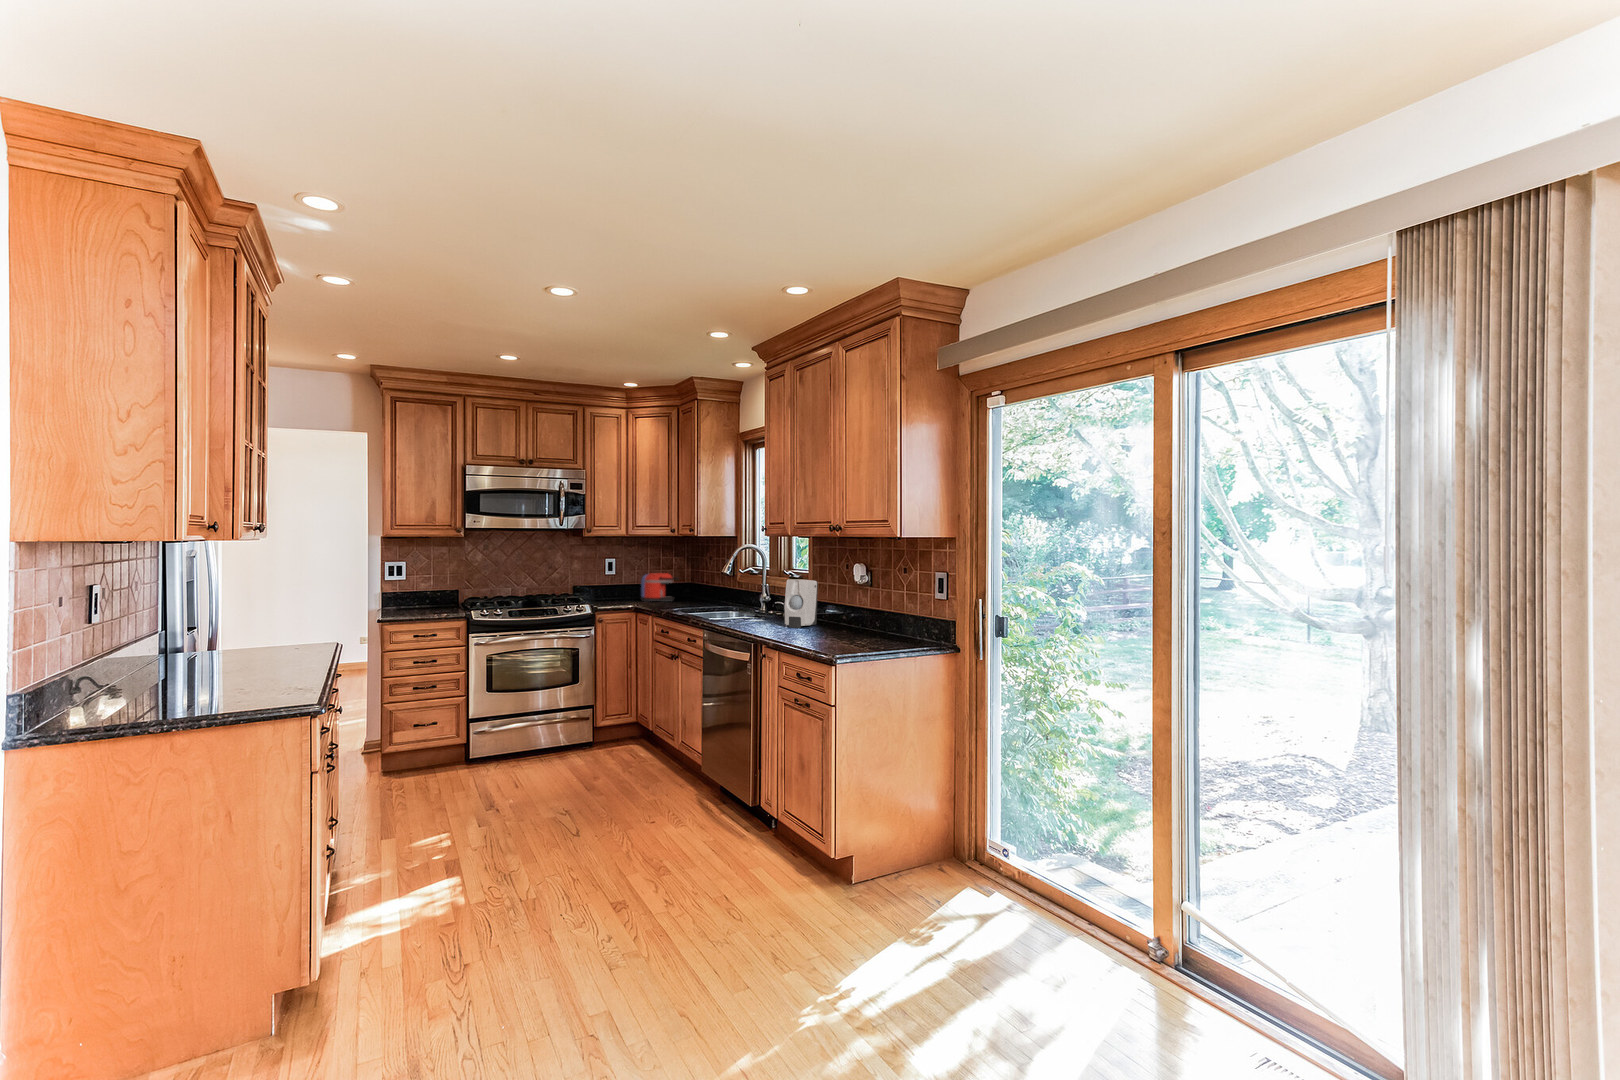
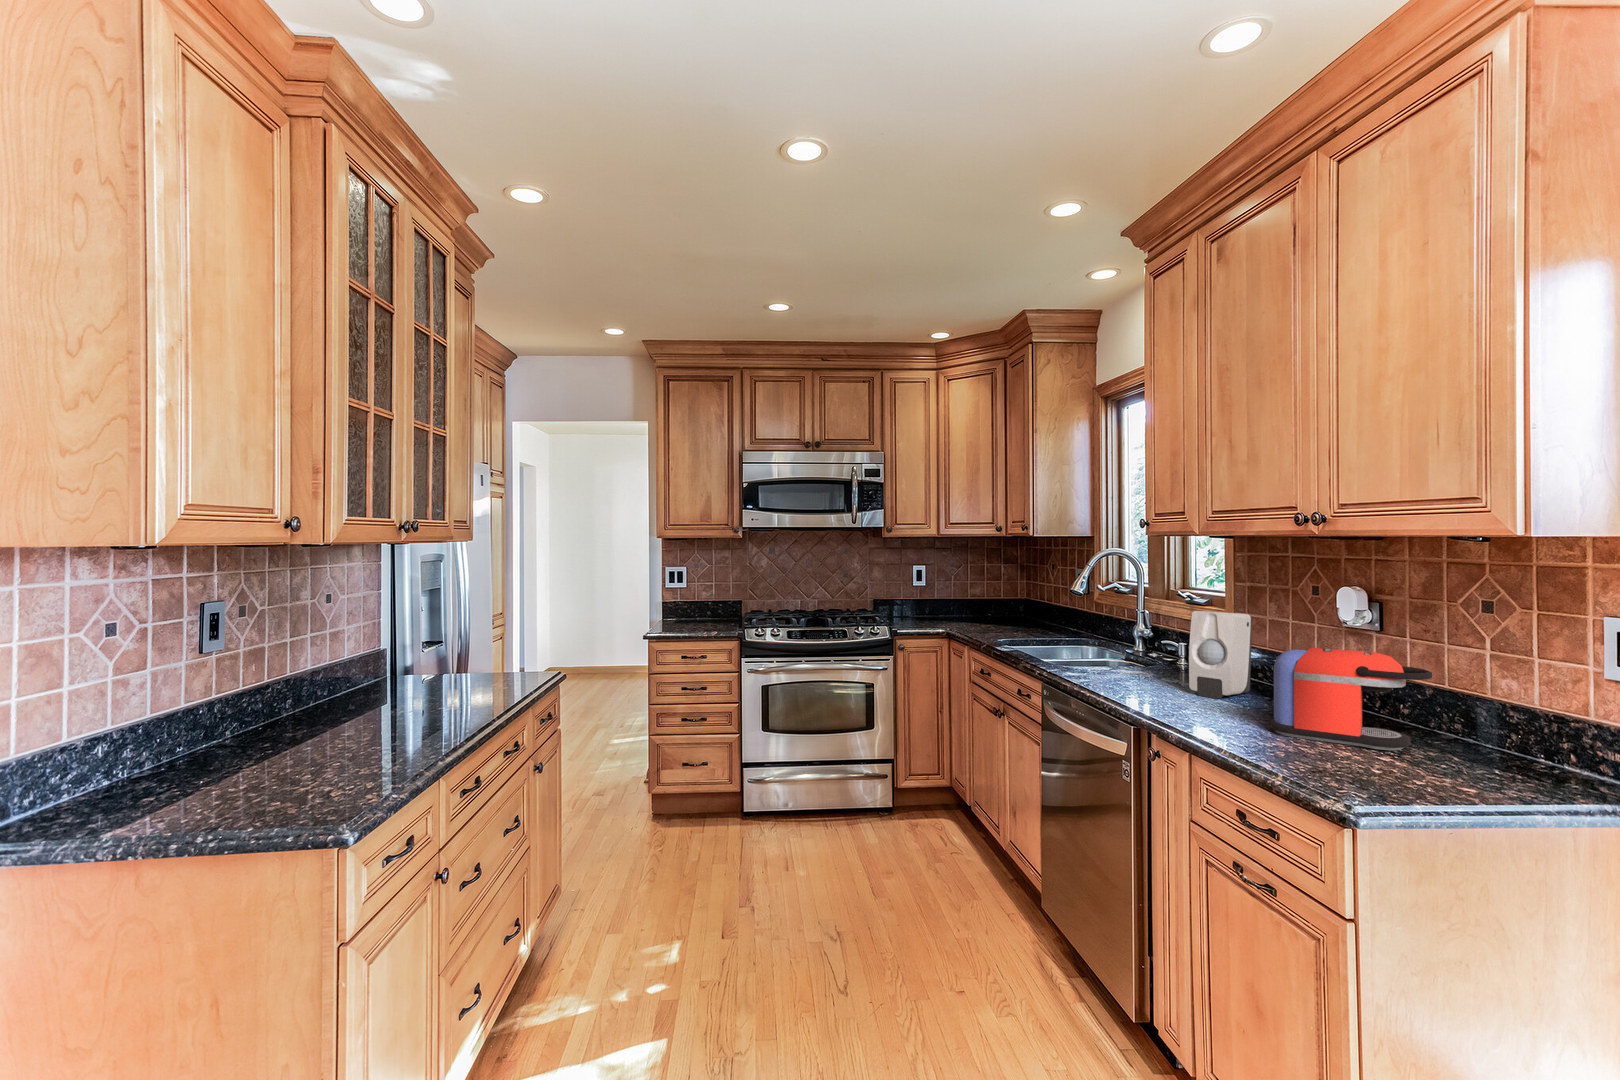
coffee maker: present [641,573,678,601] -> present [1271,648,1432,750]

